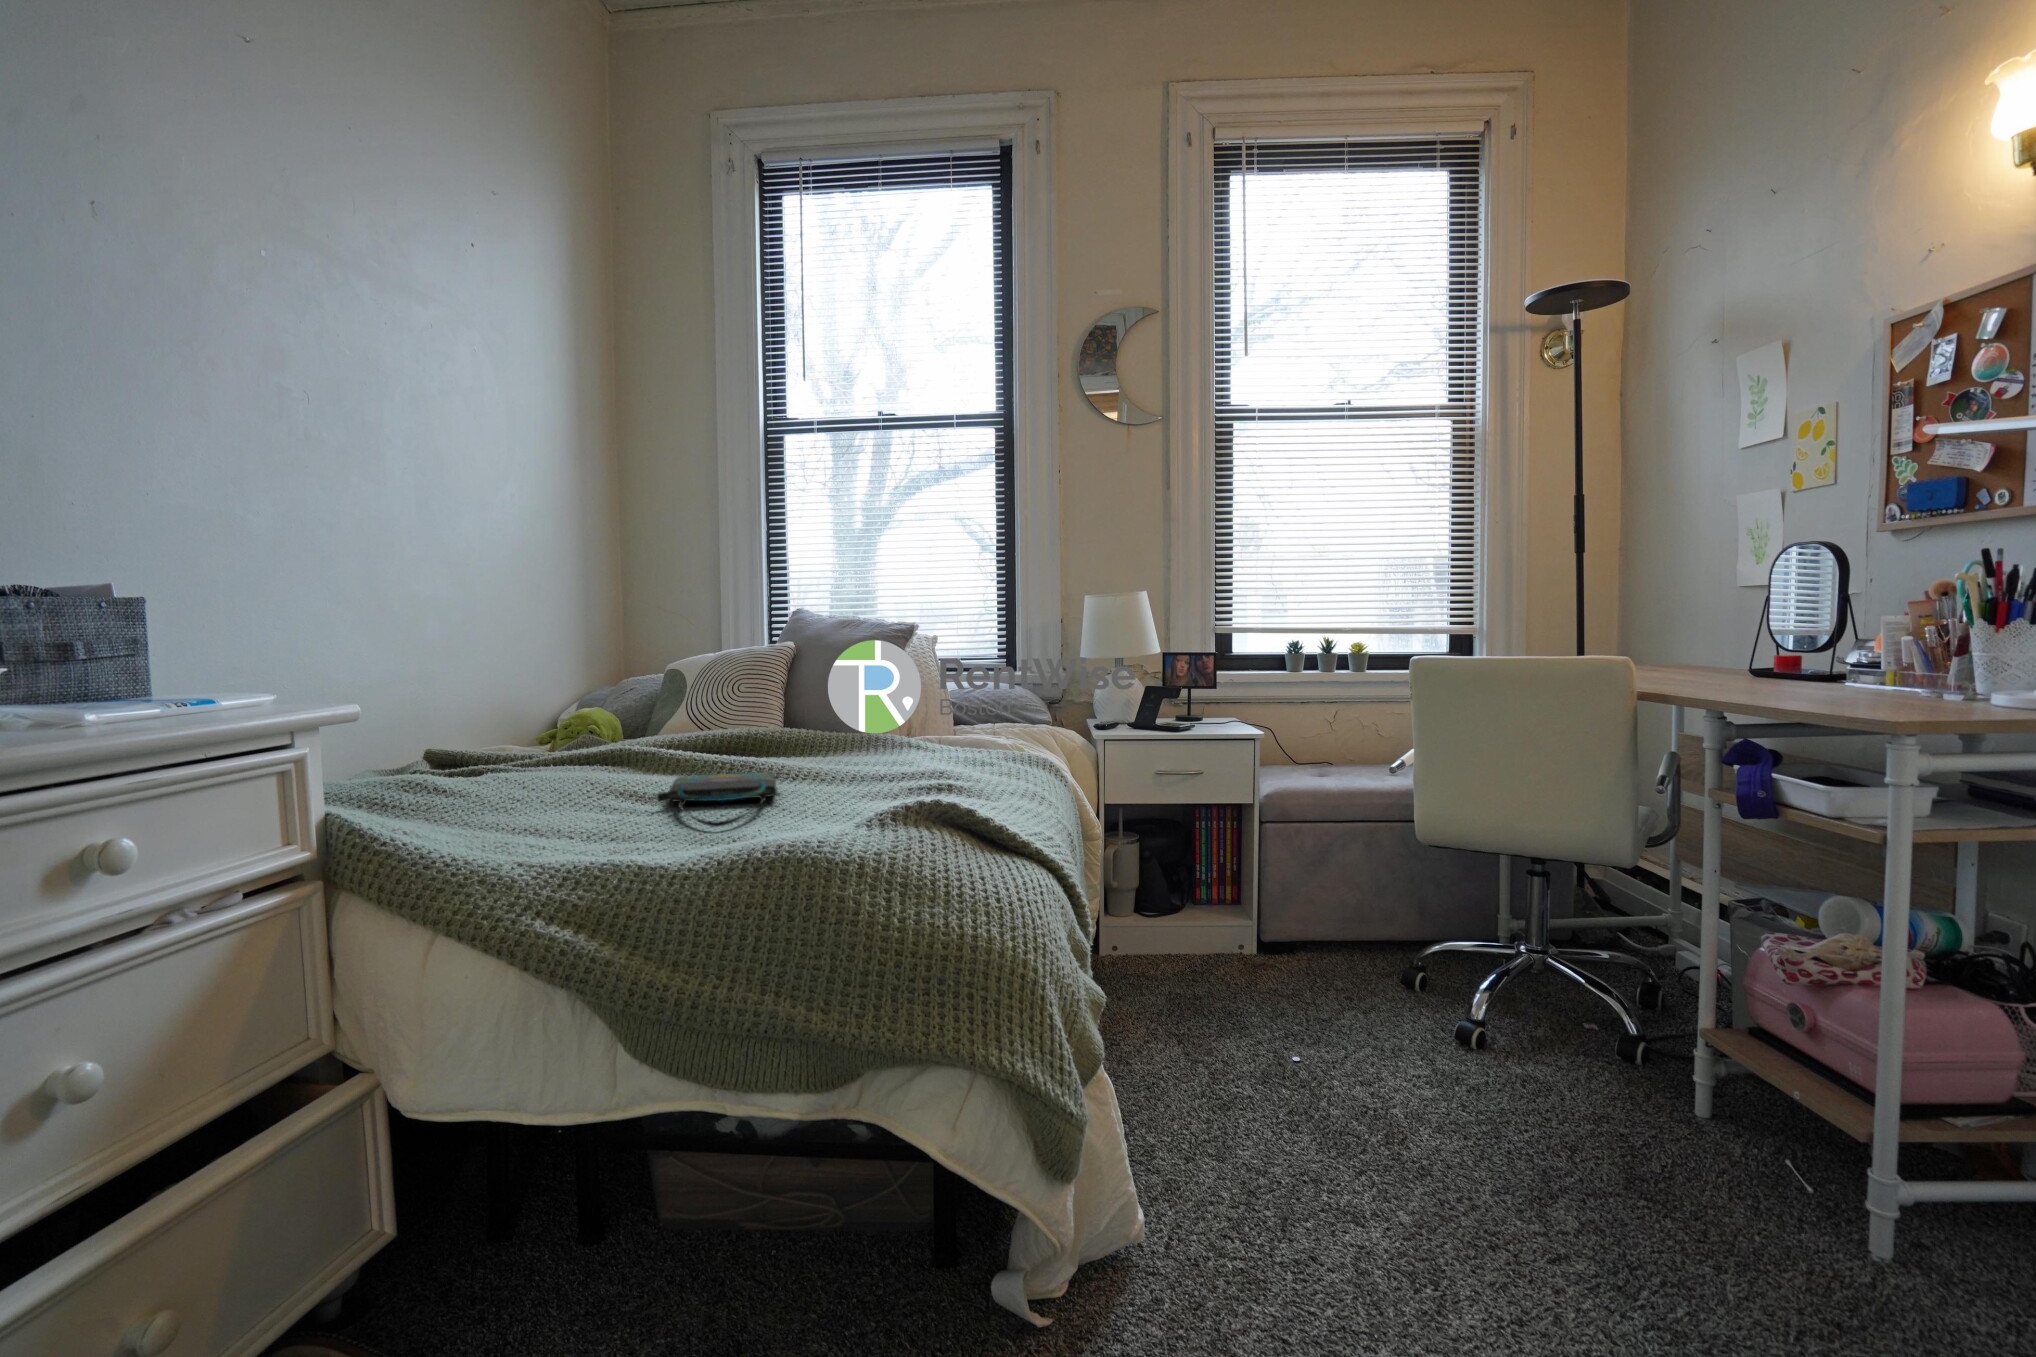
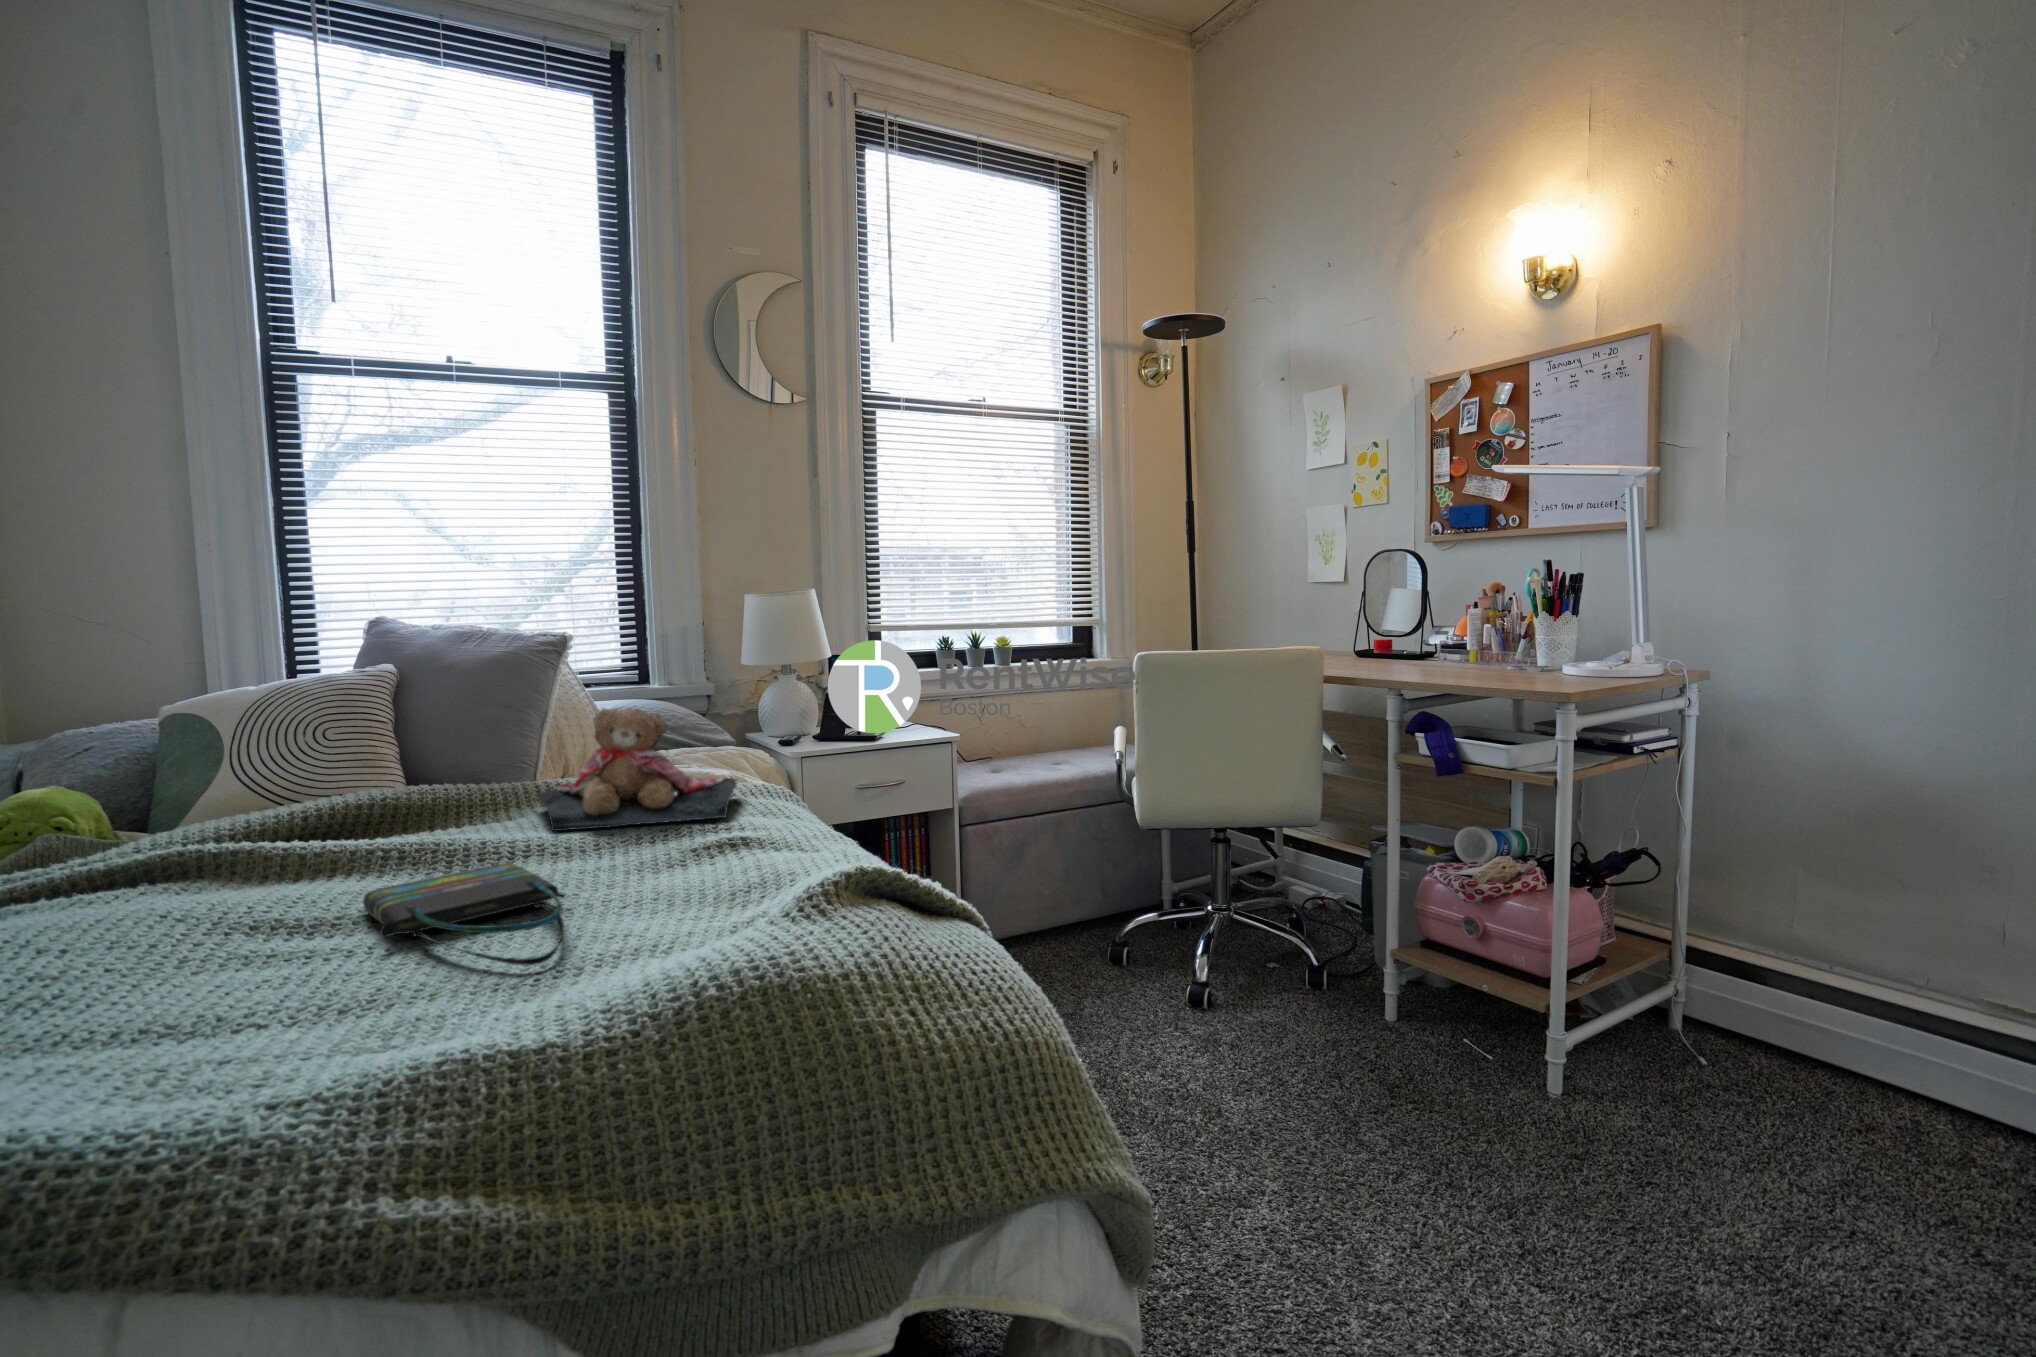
teddy bear: none [836,672,992,767] -> present [538,708,737,831]

